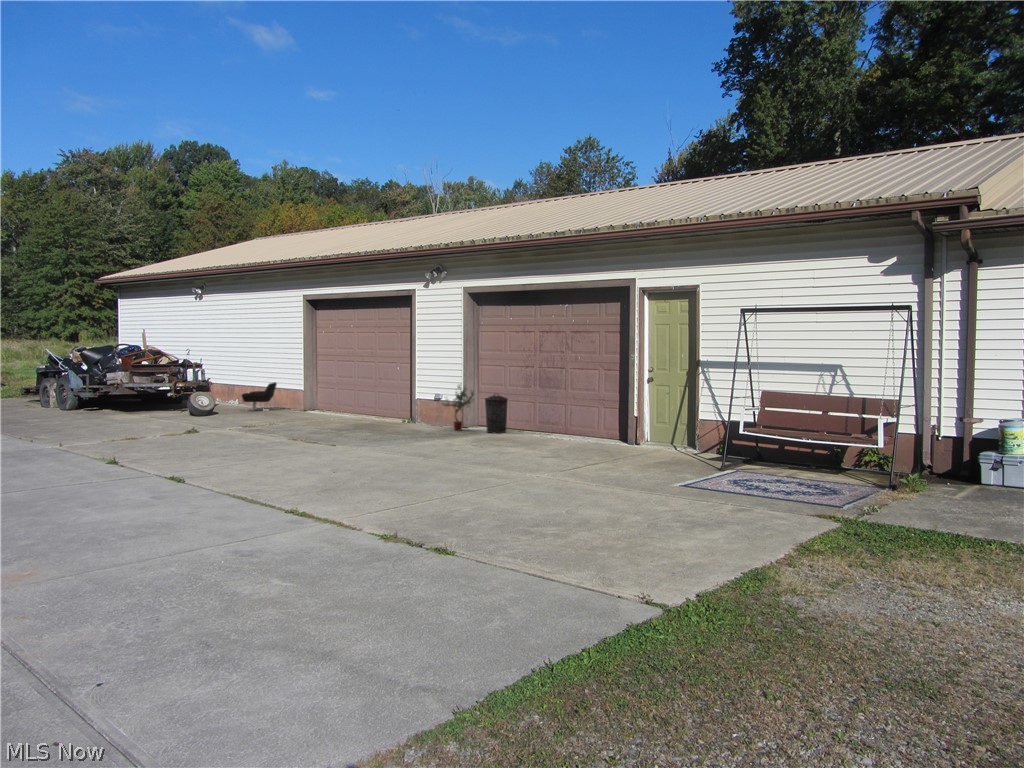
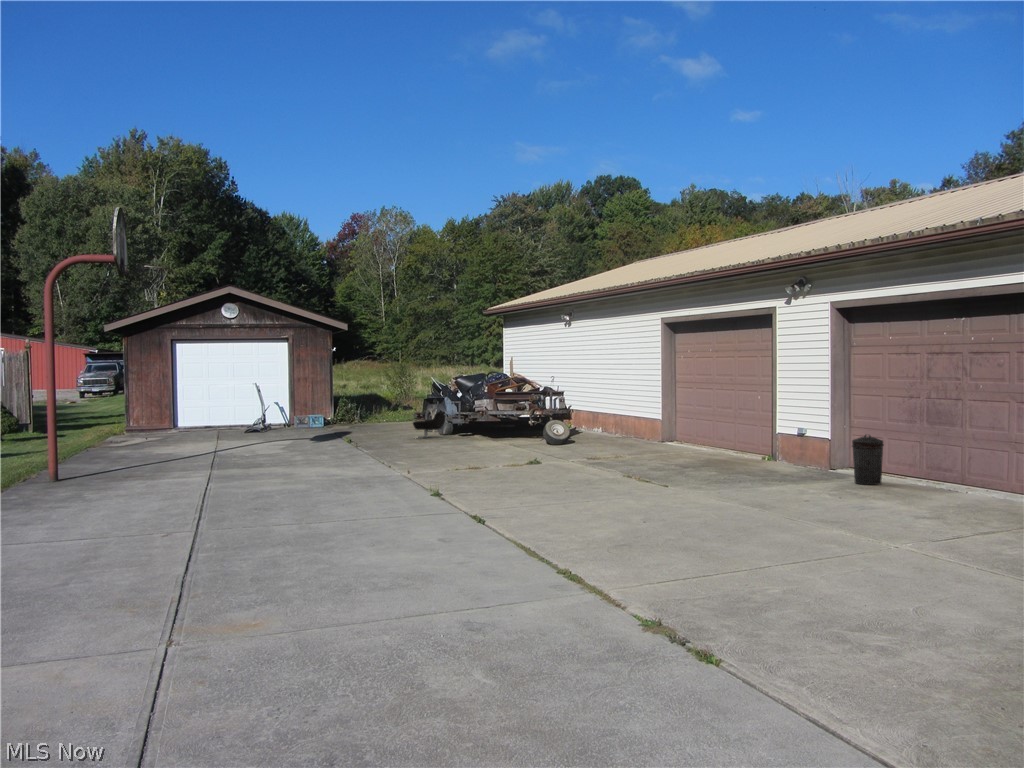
lounge chair: present [242,382,277,411] -> present [413,412,445,437]
potted tree: present [443,385,474,430] -> none [799,421,841,478]

